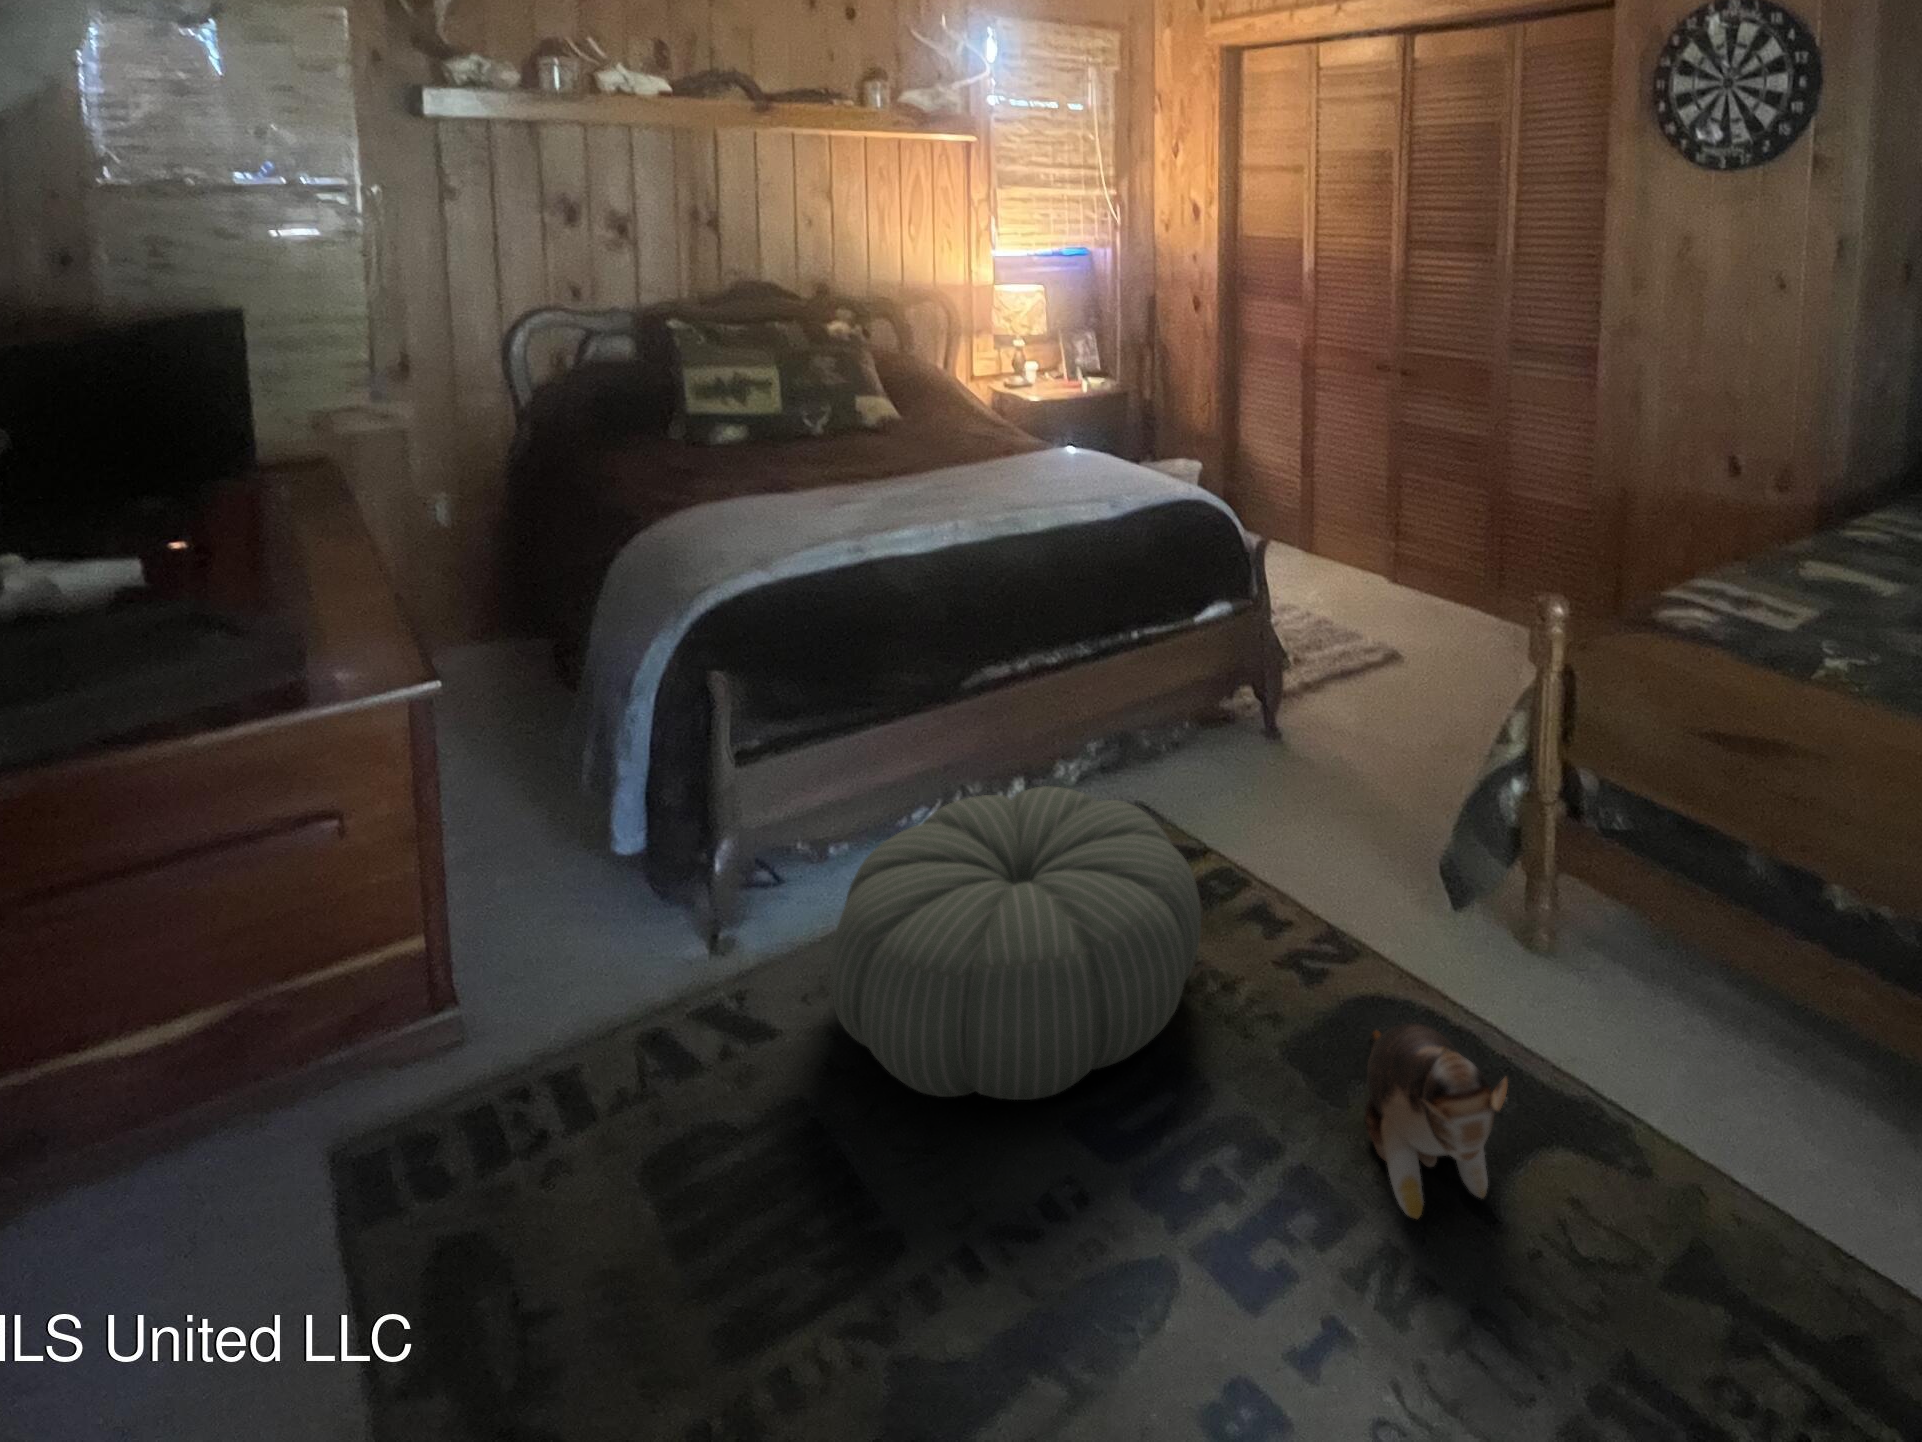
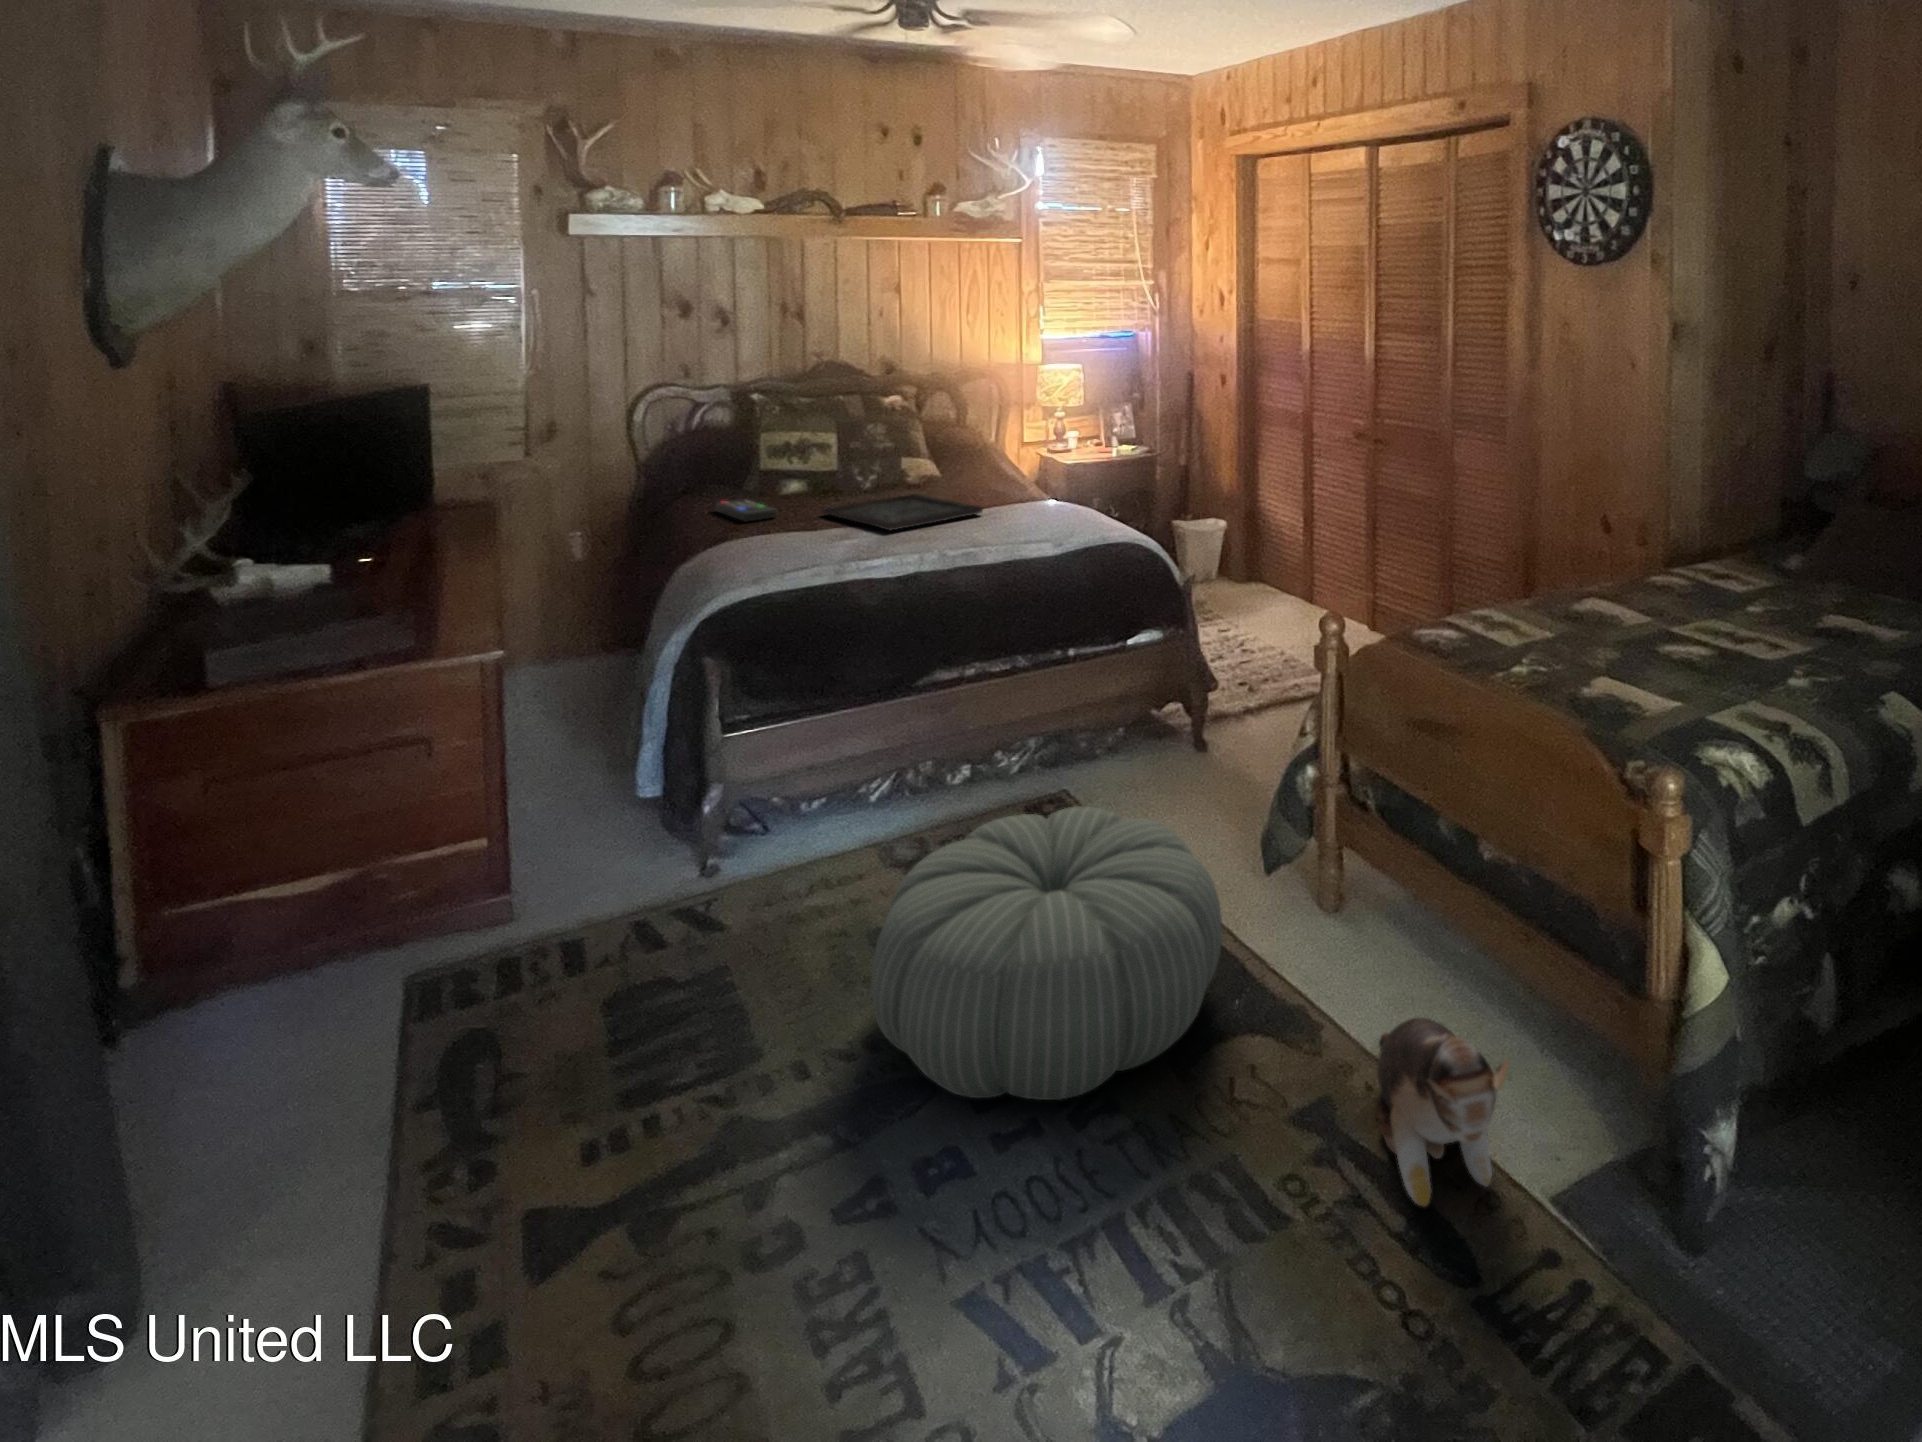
tray: none [759,434,935,480] -> present [822,494,983,530]
remote control: none [644,441,711,468] -> present [716,499,777,521]

